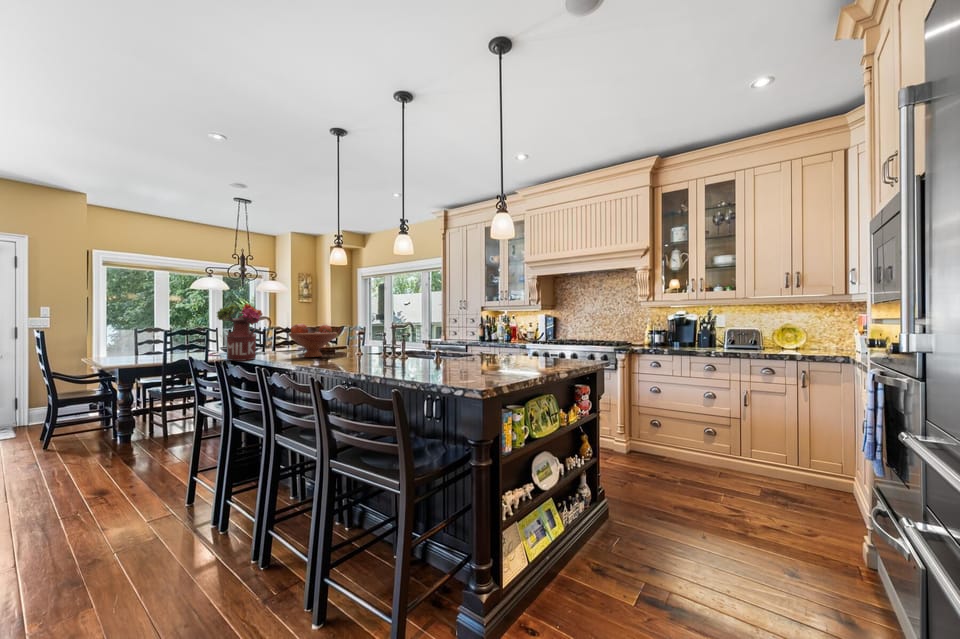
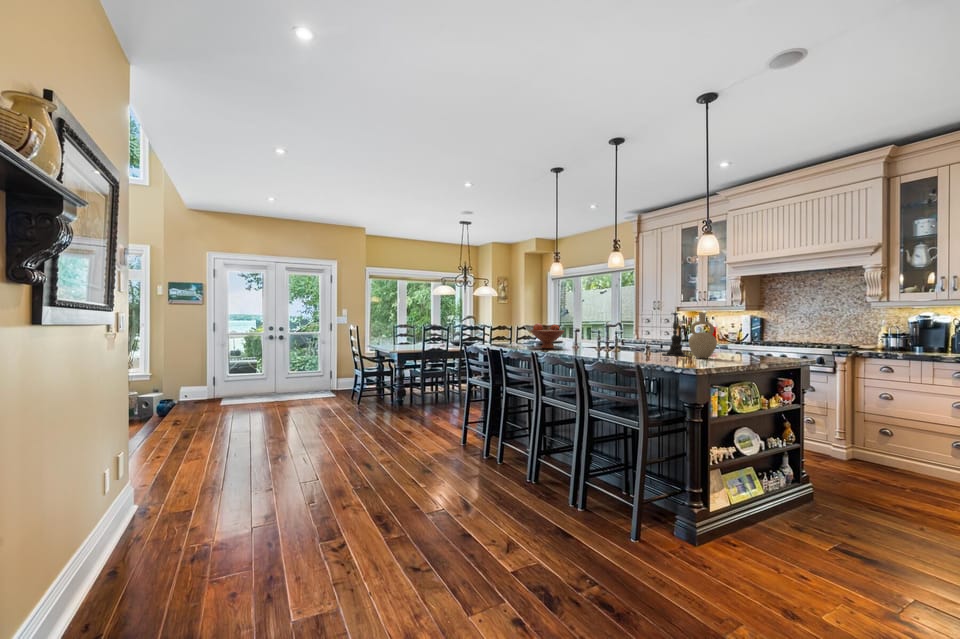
candle holder: none [450,300,480,363] -> present [662,311,687,356]
flower arrangement: present [217,304,262,361] -> none [488,309,515,349]
vase: none [480,307,512,366] -> present [689,312,717,358]

